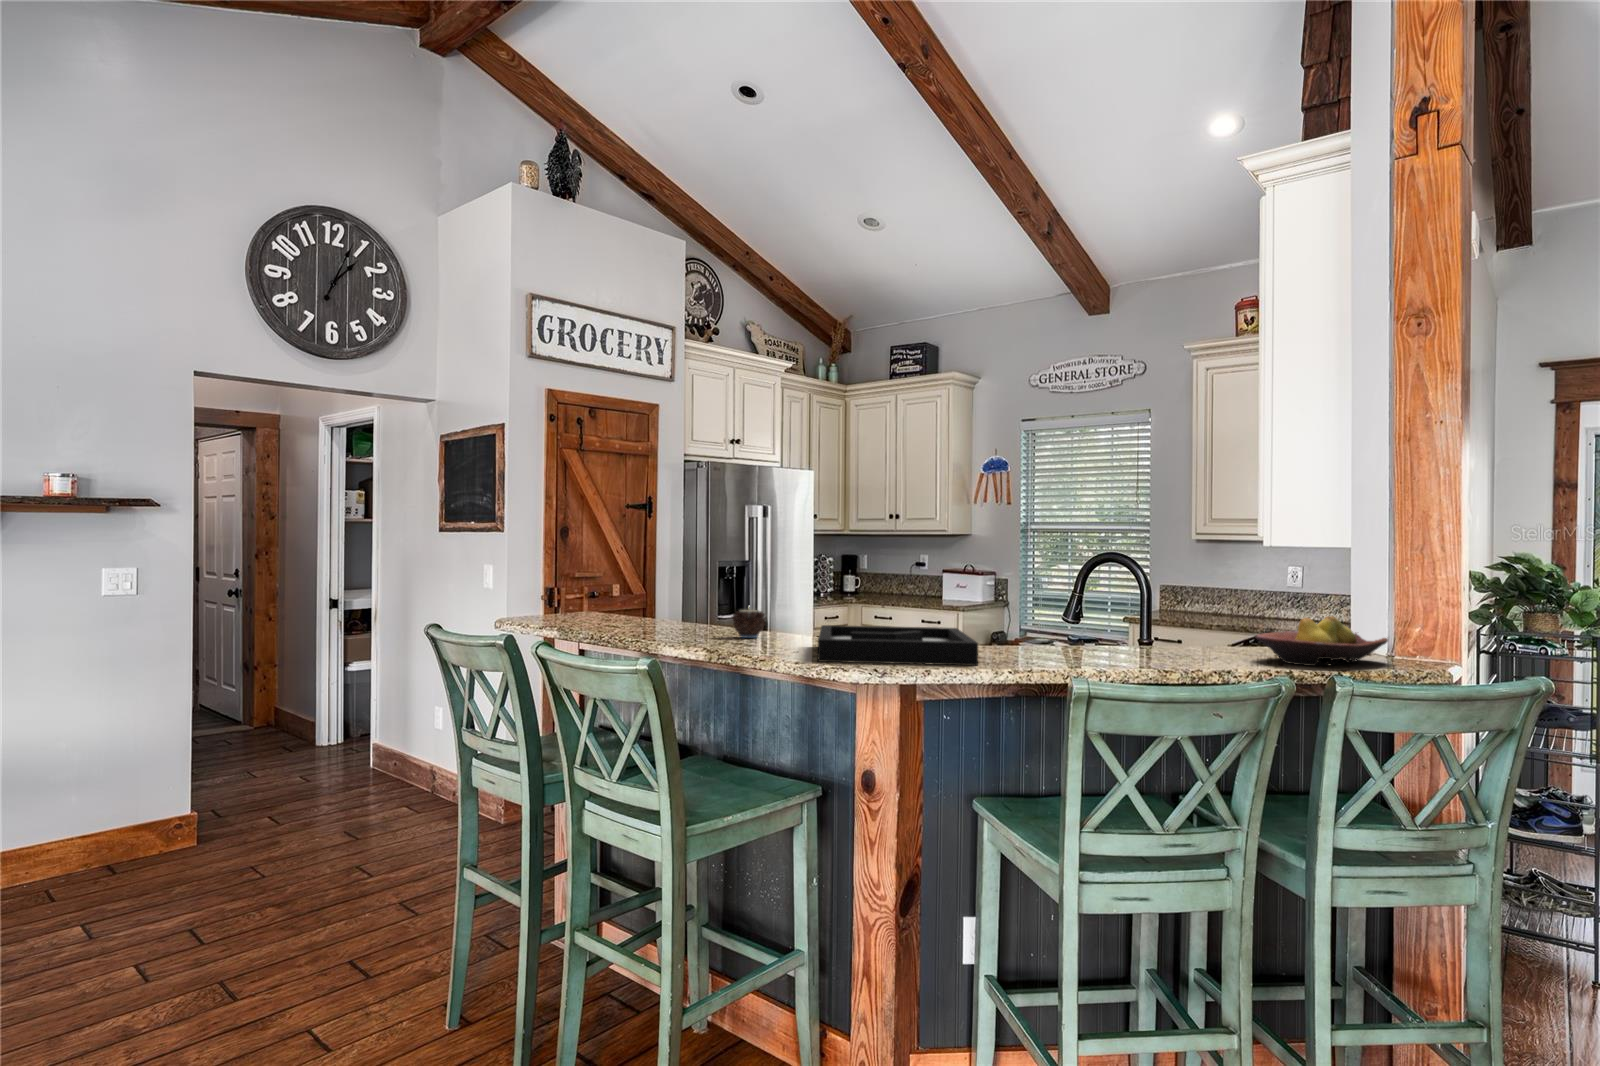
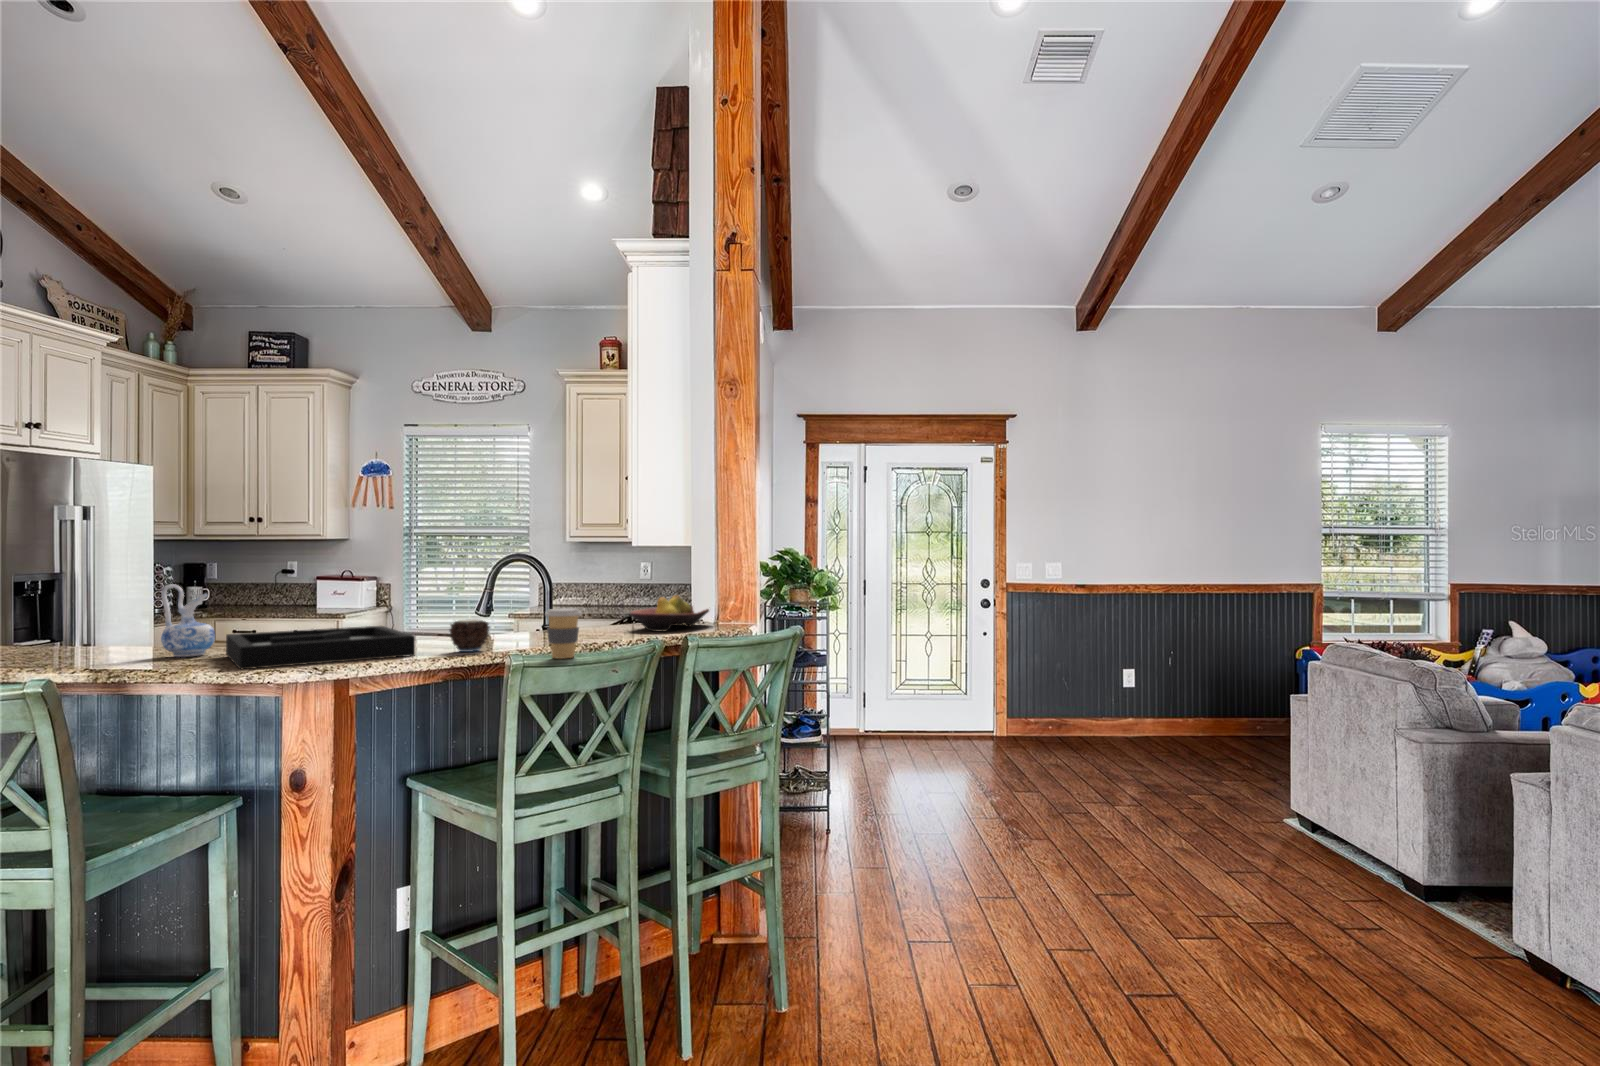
ceramic pitcher: none [777,576,816,643] -> present [161,584,215,657]
candle: present [732,606,766,638] -> present [449,619,489,652]
coffee cup: none [1117,625,1167,691] -> present [545,608,582,659]

